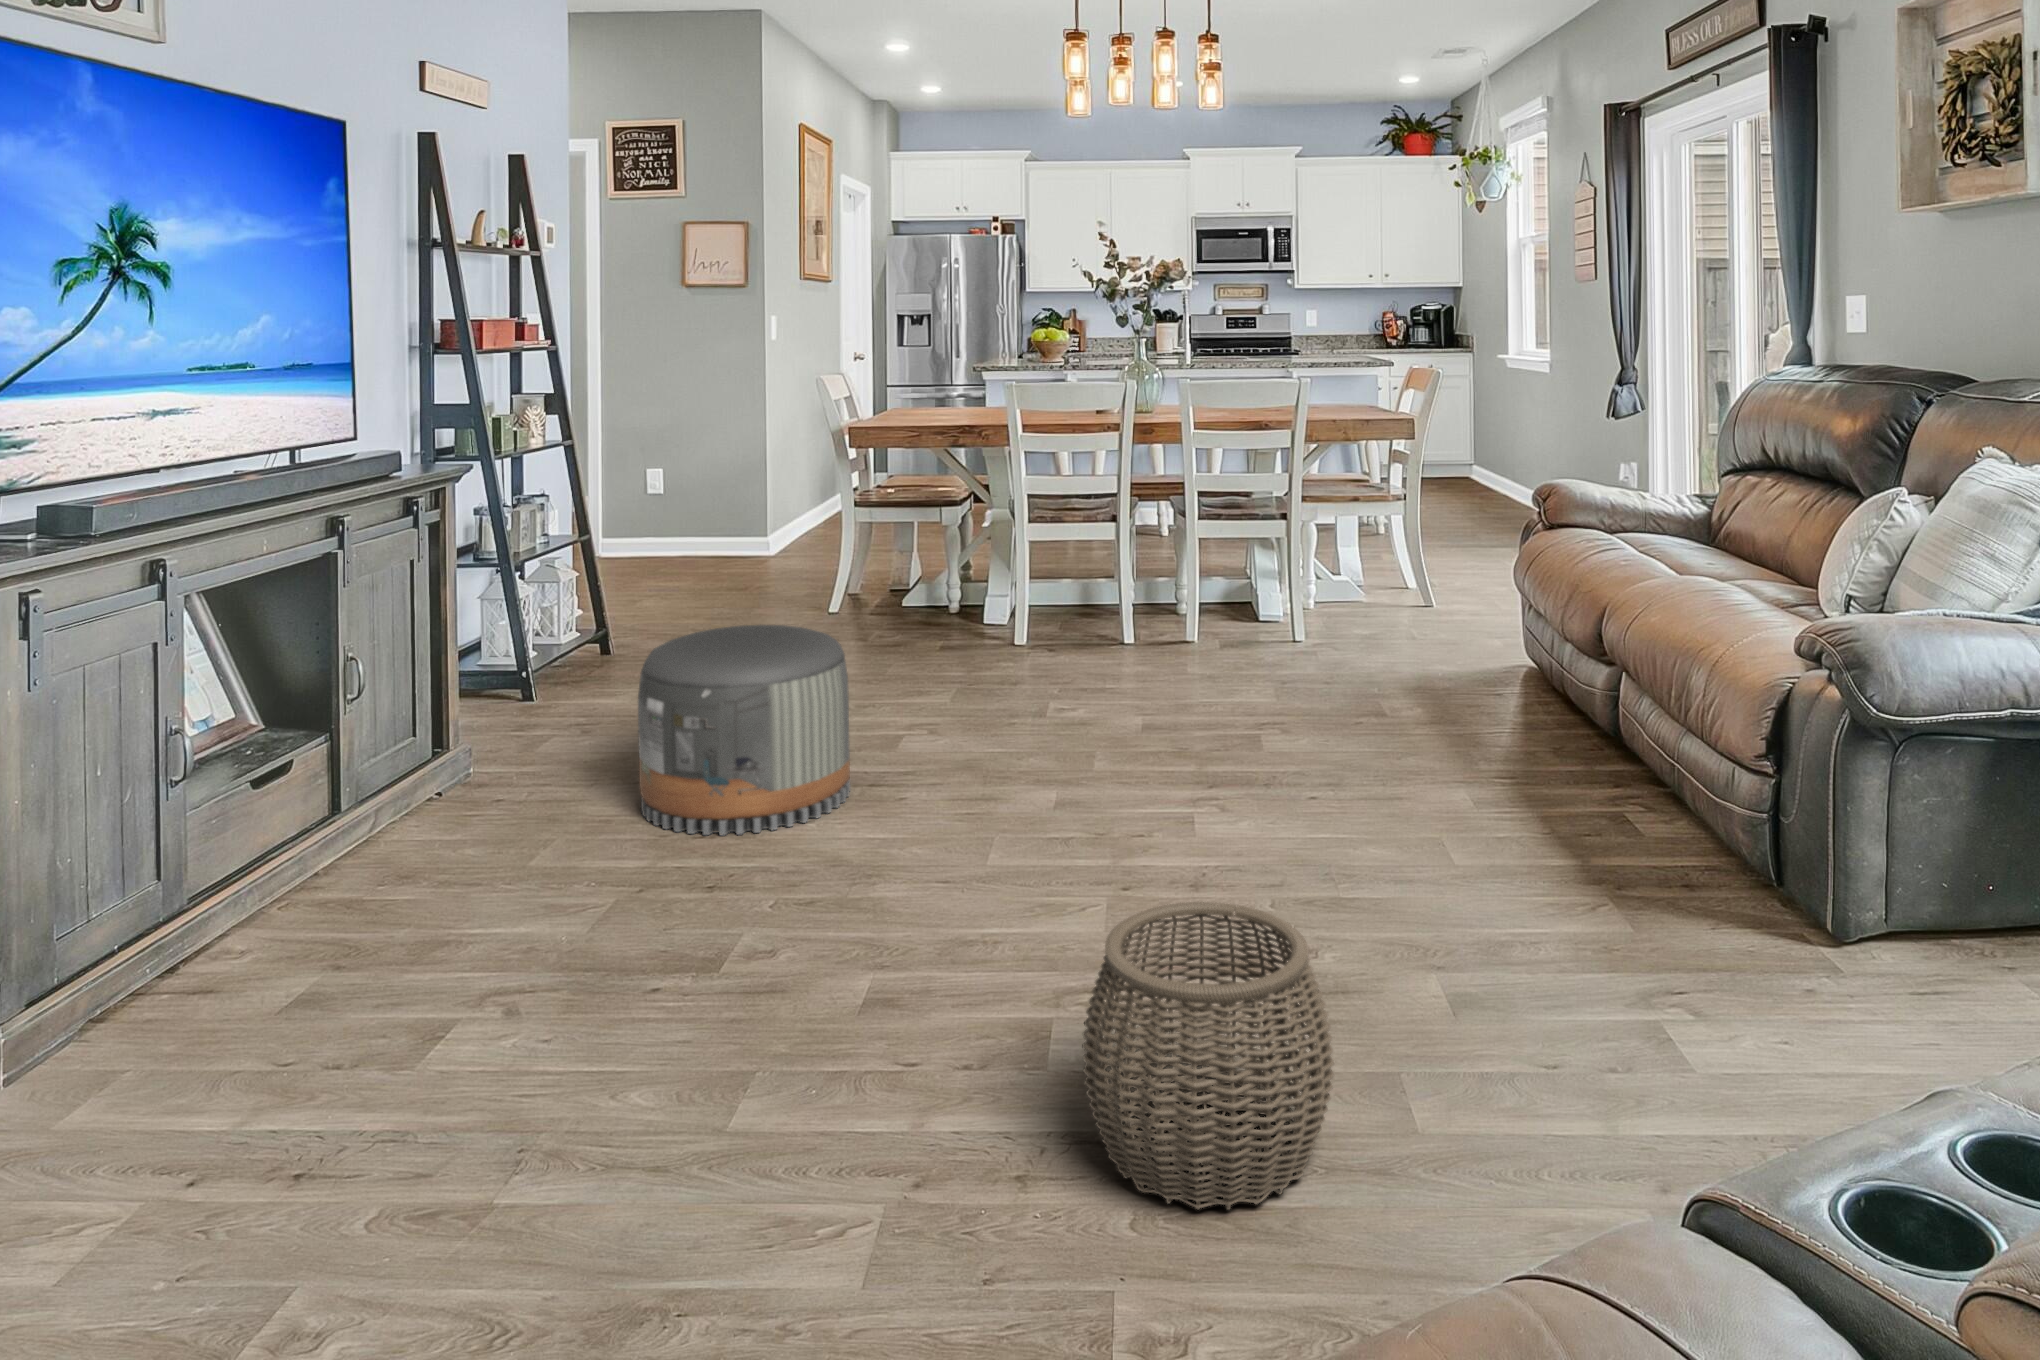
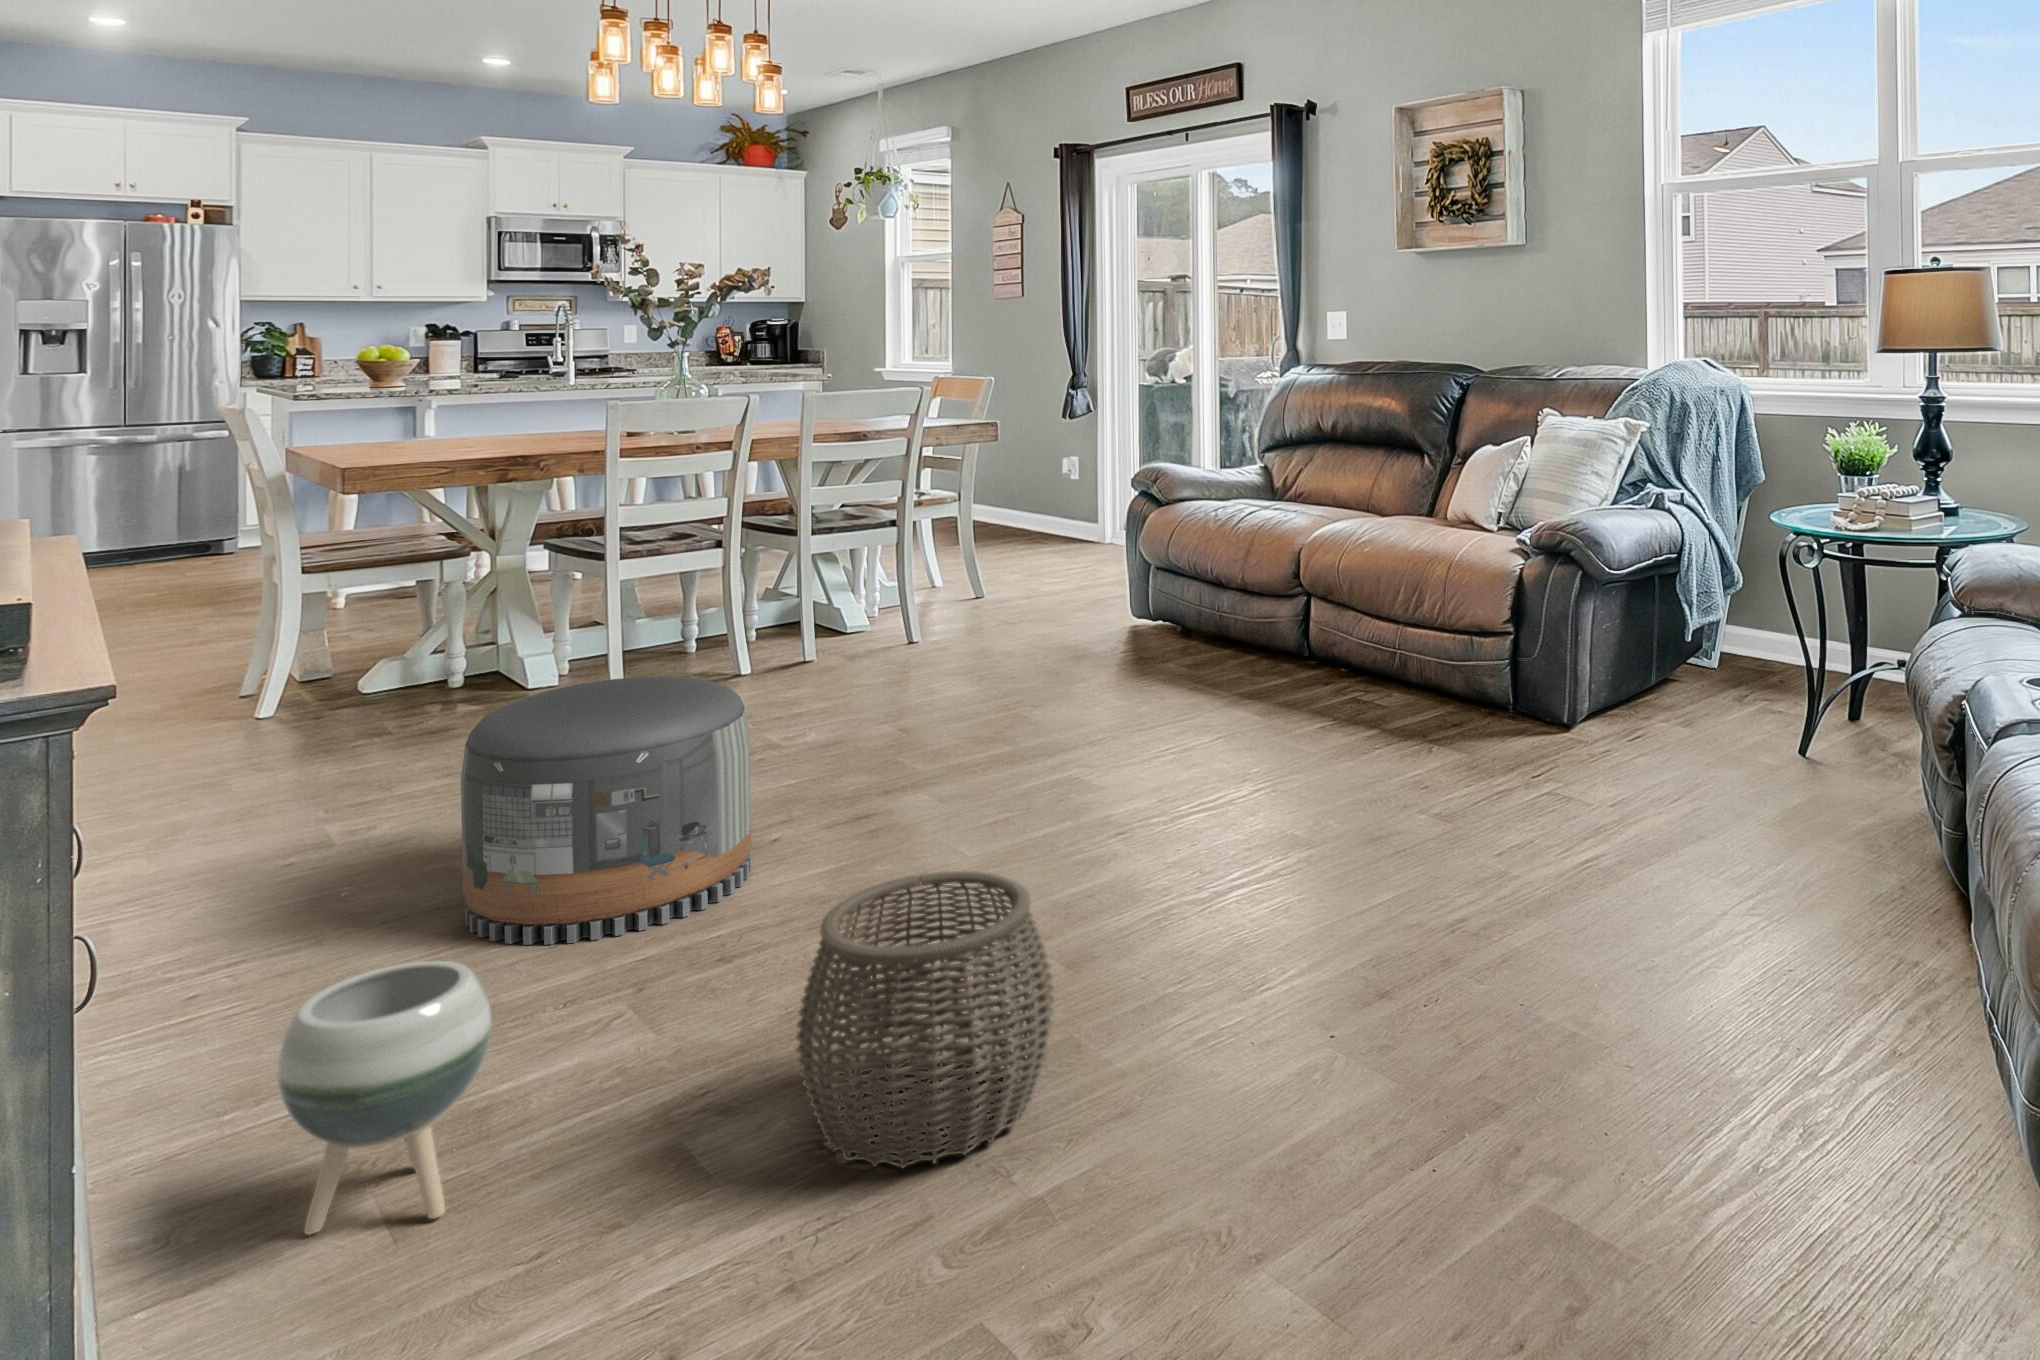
planter: none [245,802,383,988] -> present [277,961,491,1234]
woven basket: present [1082,902,1334,1210] -> present [796,871,1055,1168]

